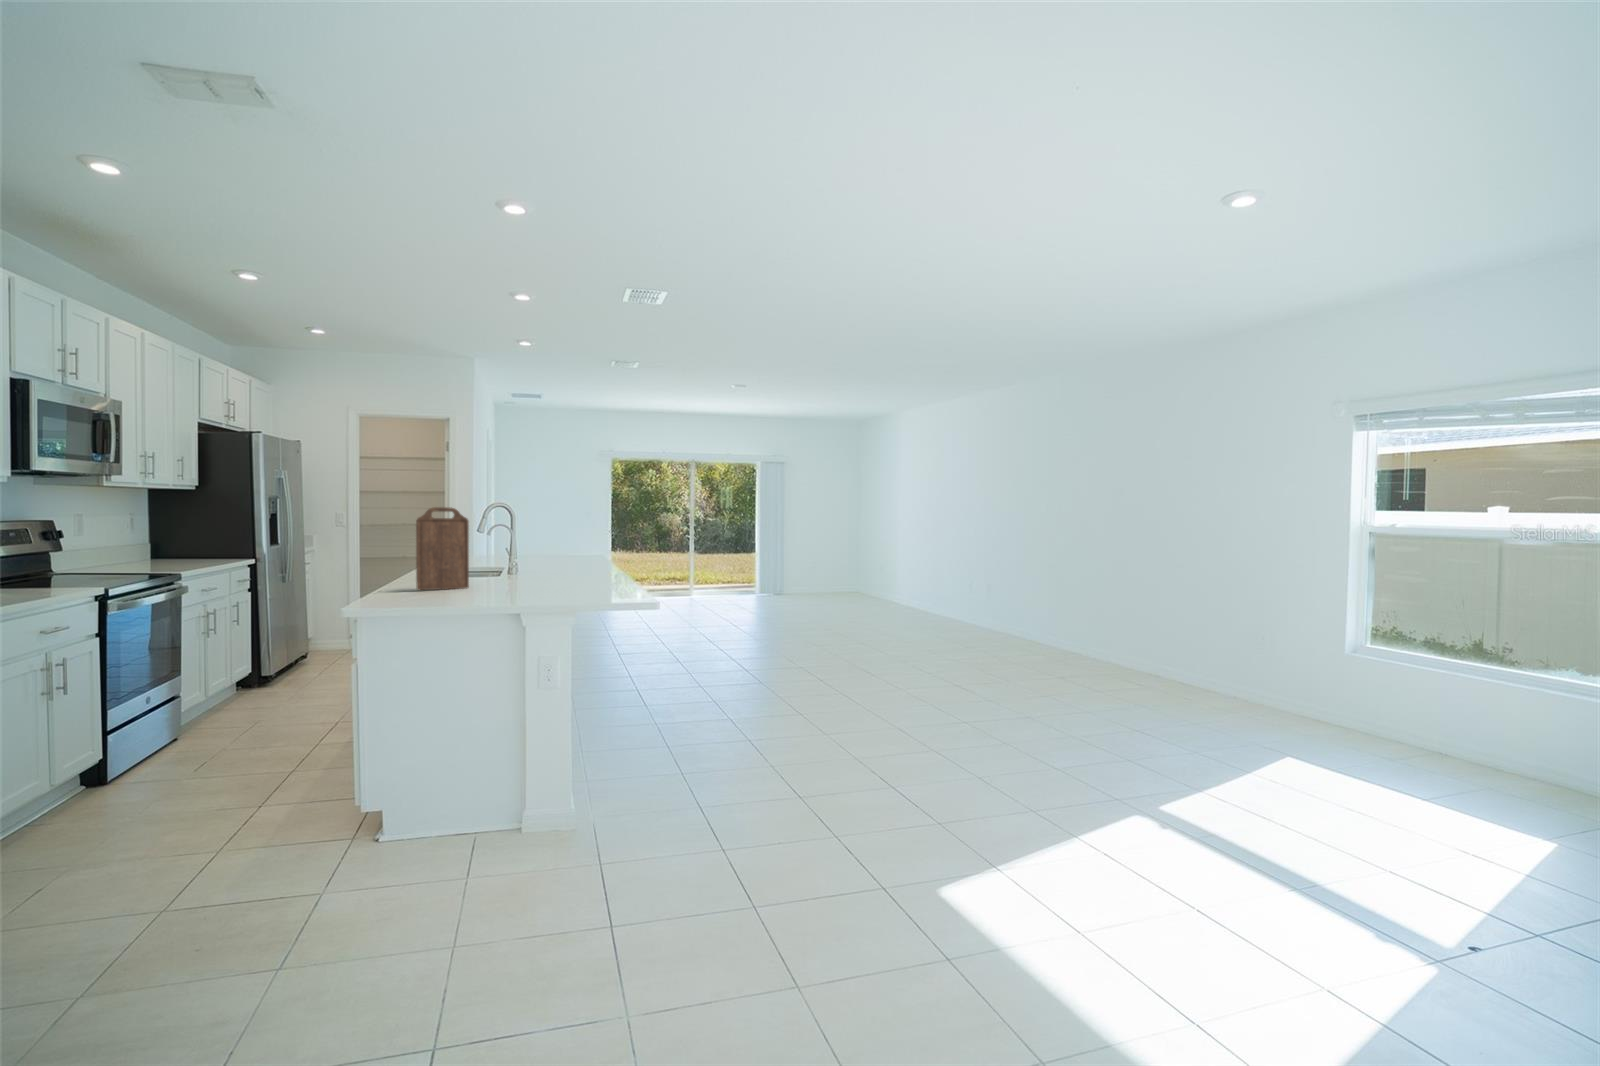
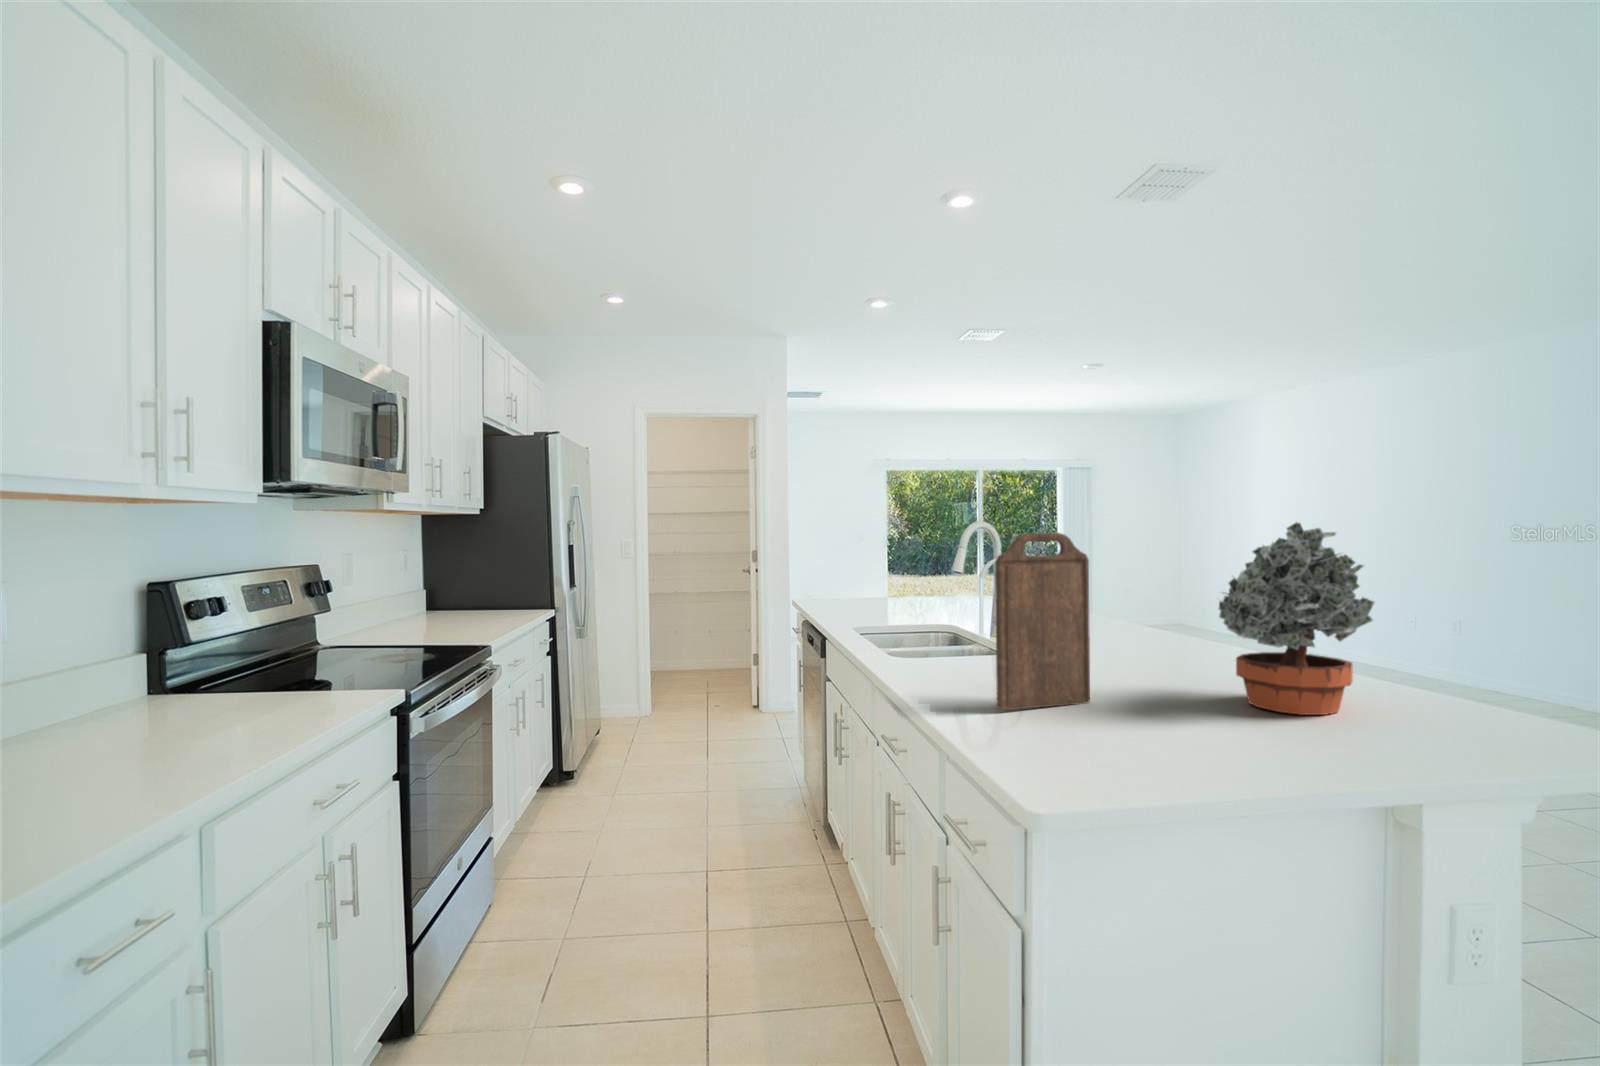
potted plant: none [508,505,583,589] -> present [1218,522,1375,715]

